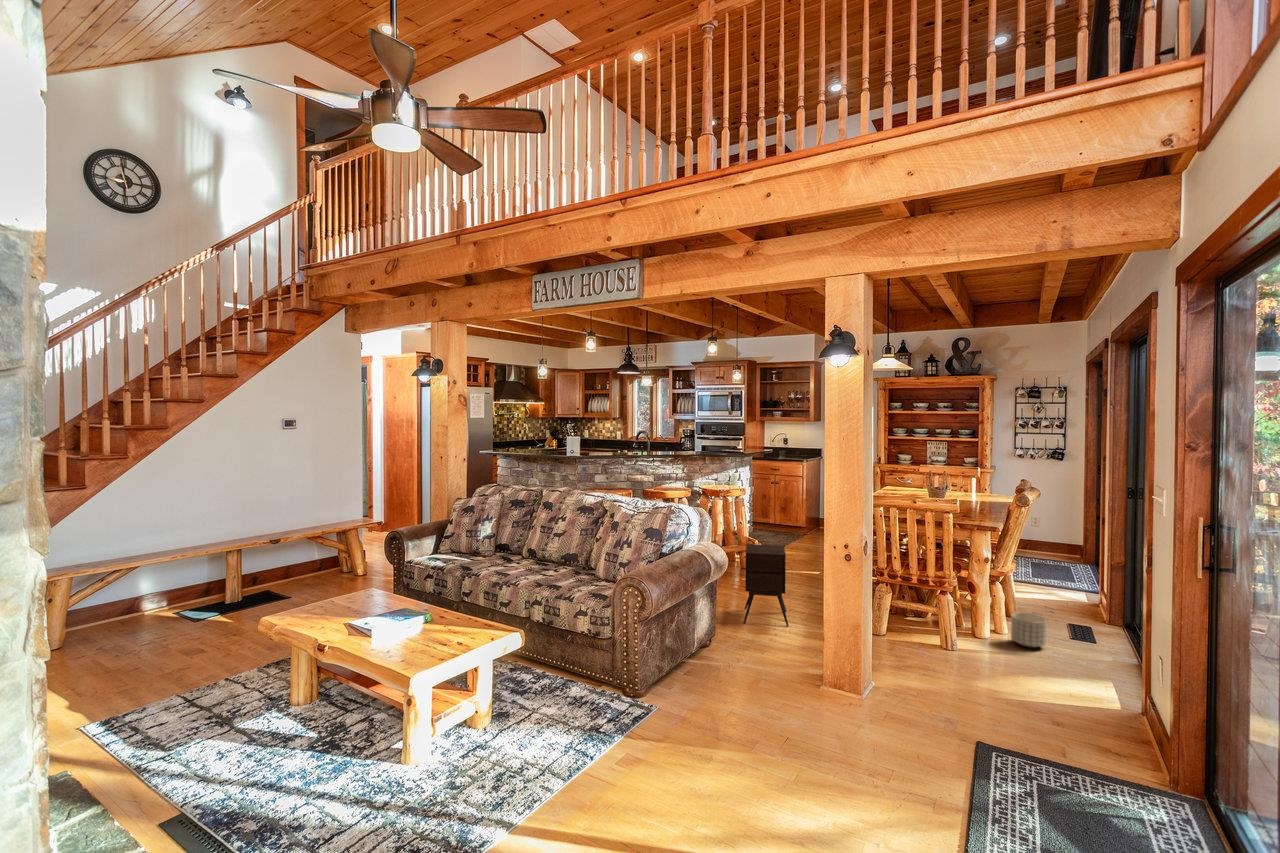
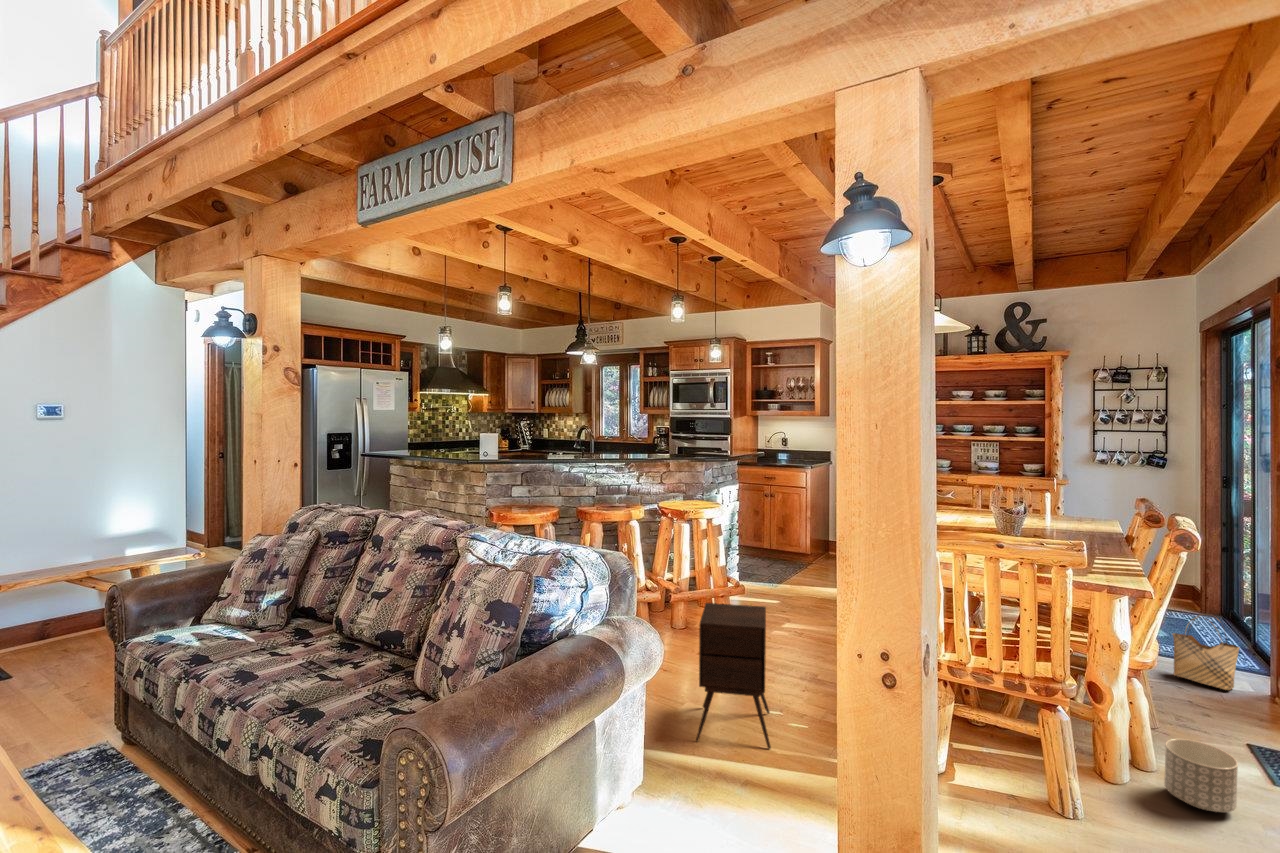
woven basket: none [1044,553,1082,600] -> present [1173,613,1239,690]

